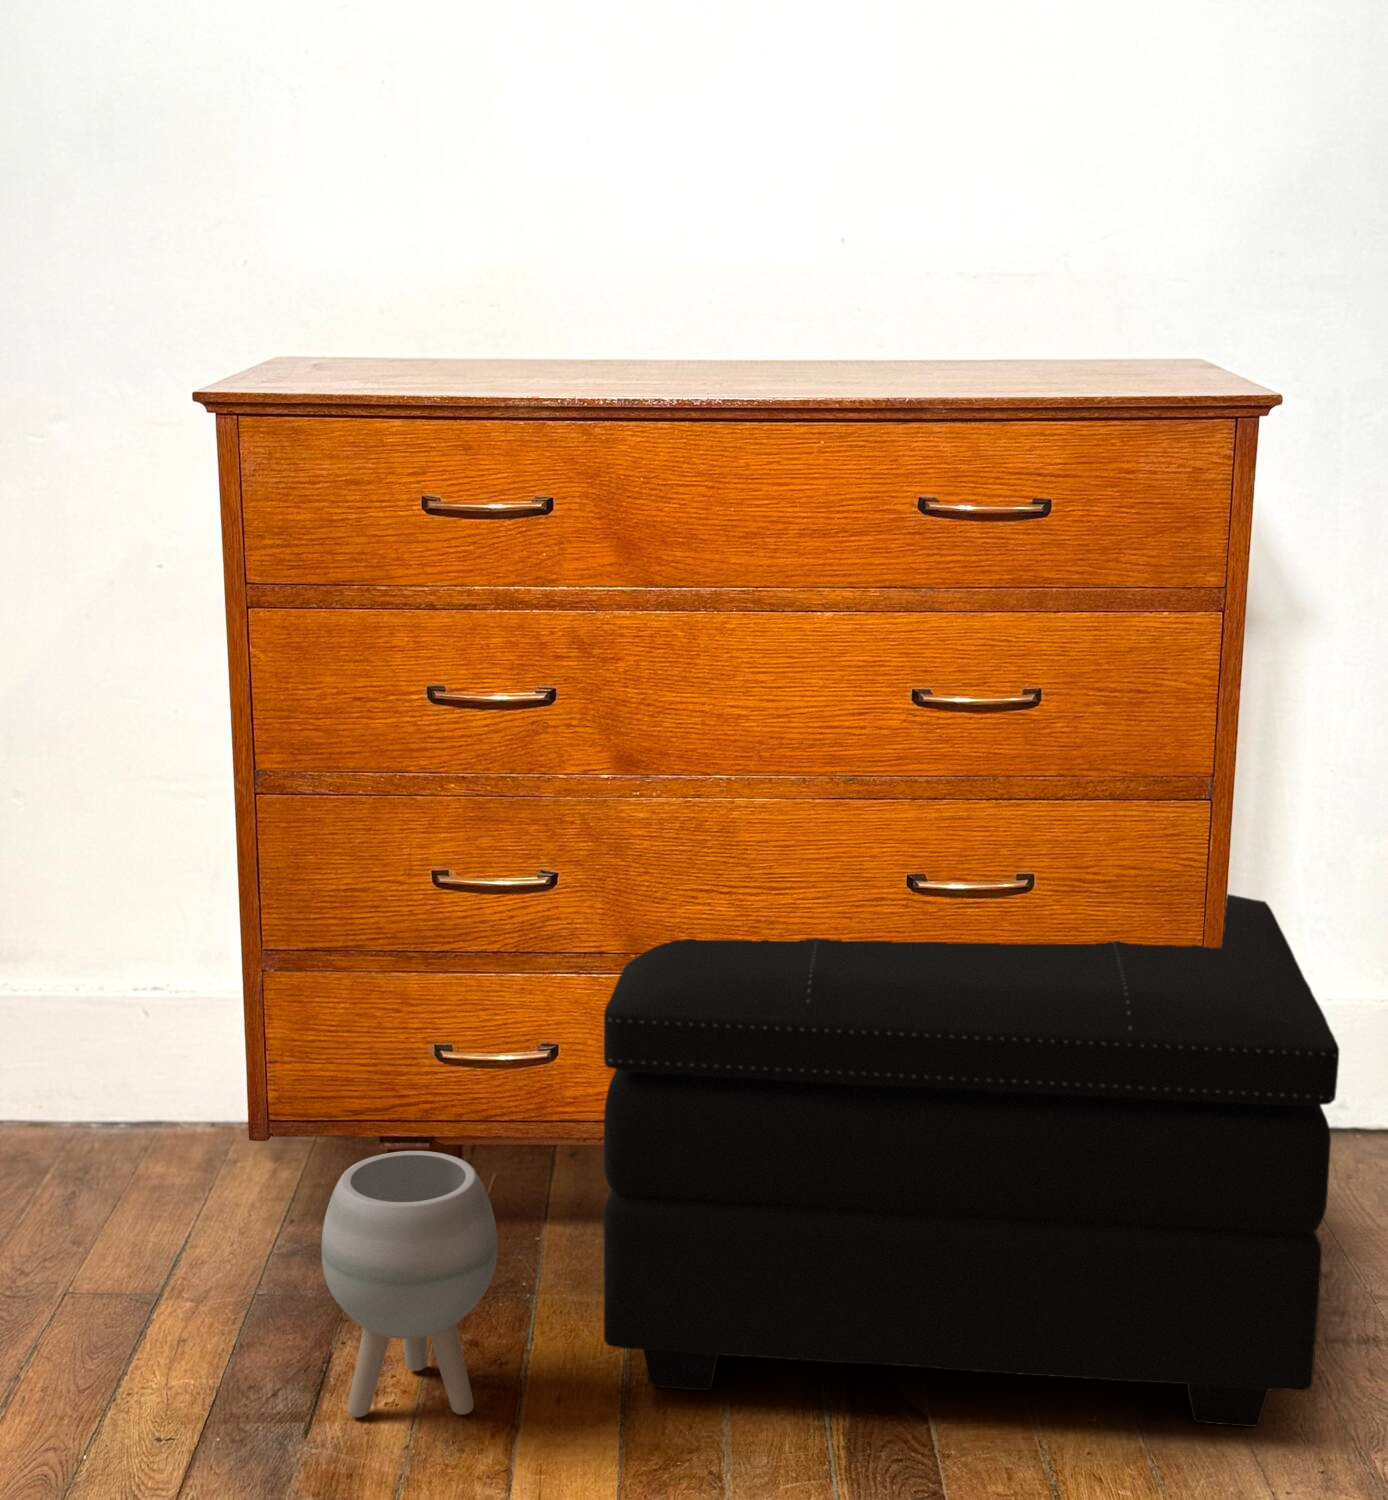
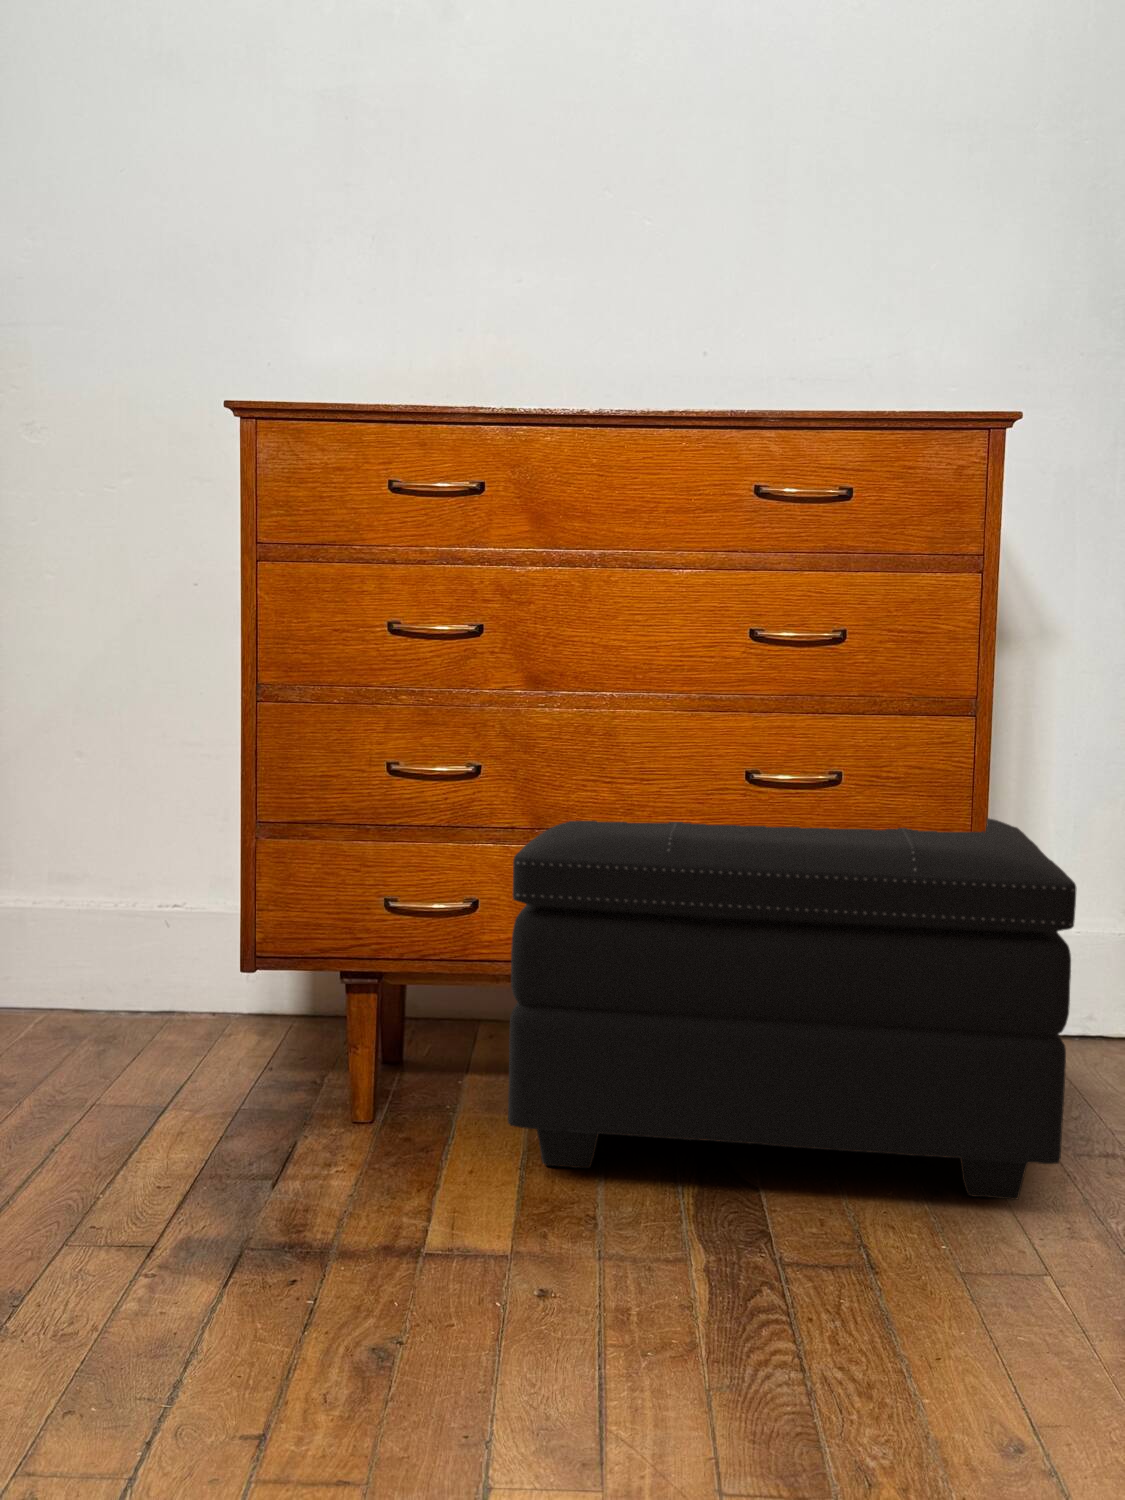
planter: present [321,1151,497,1417] -> none [293,975,428,1177]

